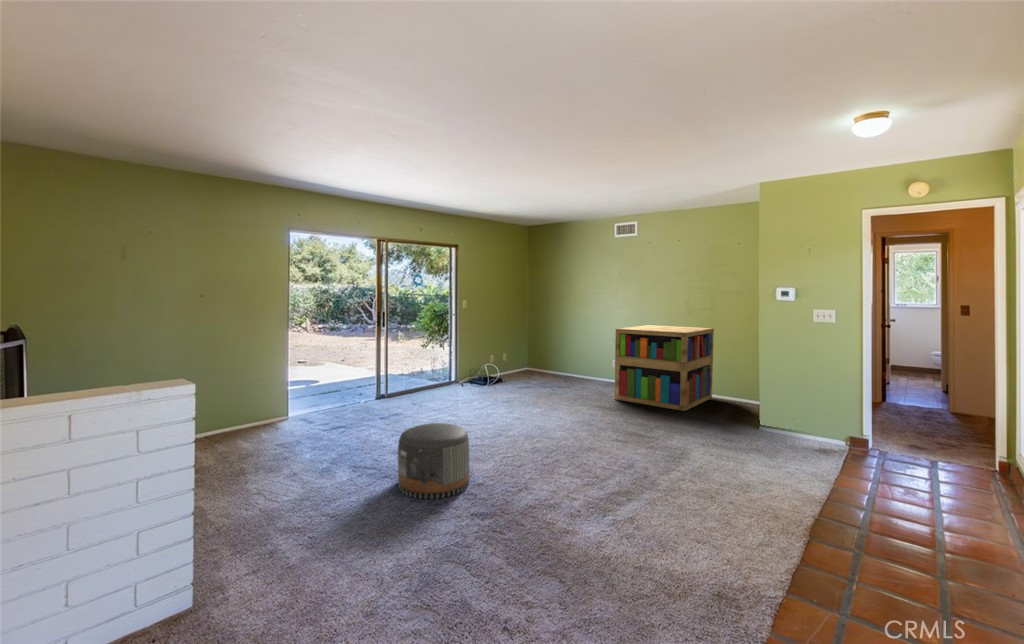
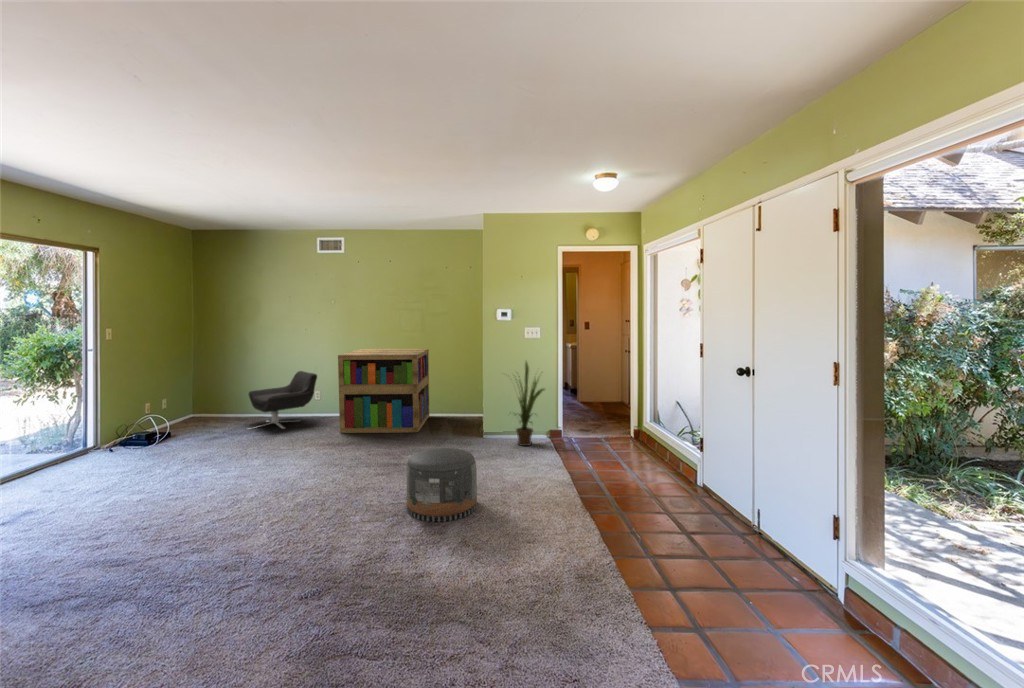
lounge chair: none [551,341,607,388] -> present [249,371,317,429]
house plant: none [769,346,833,448] -> present [515,362,544,446]
pouf: present [398,423,469,499] -> present [406,447,477,522]

